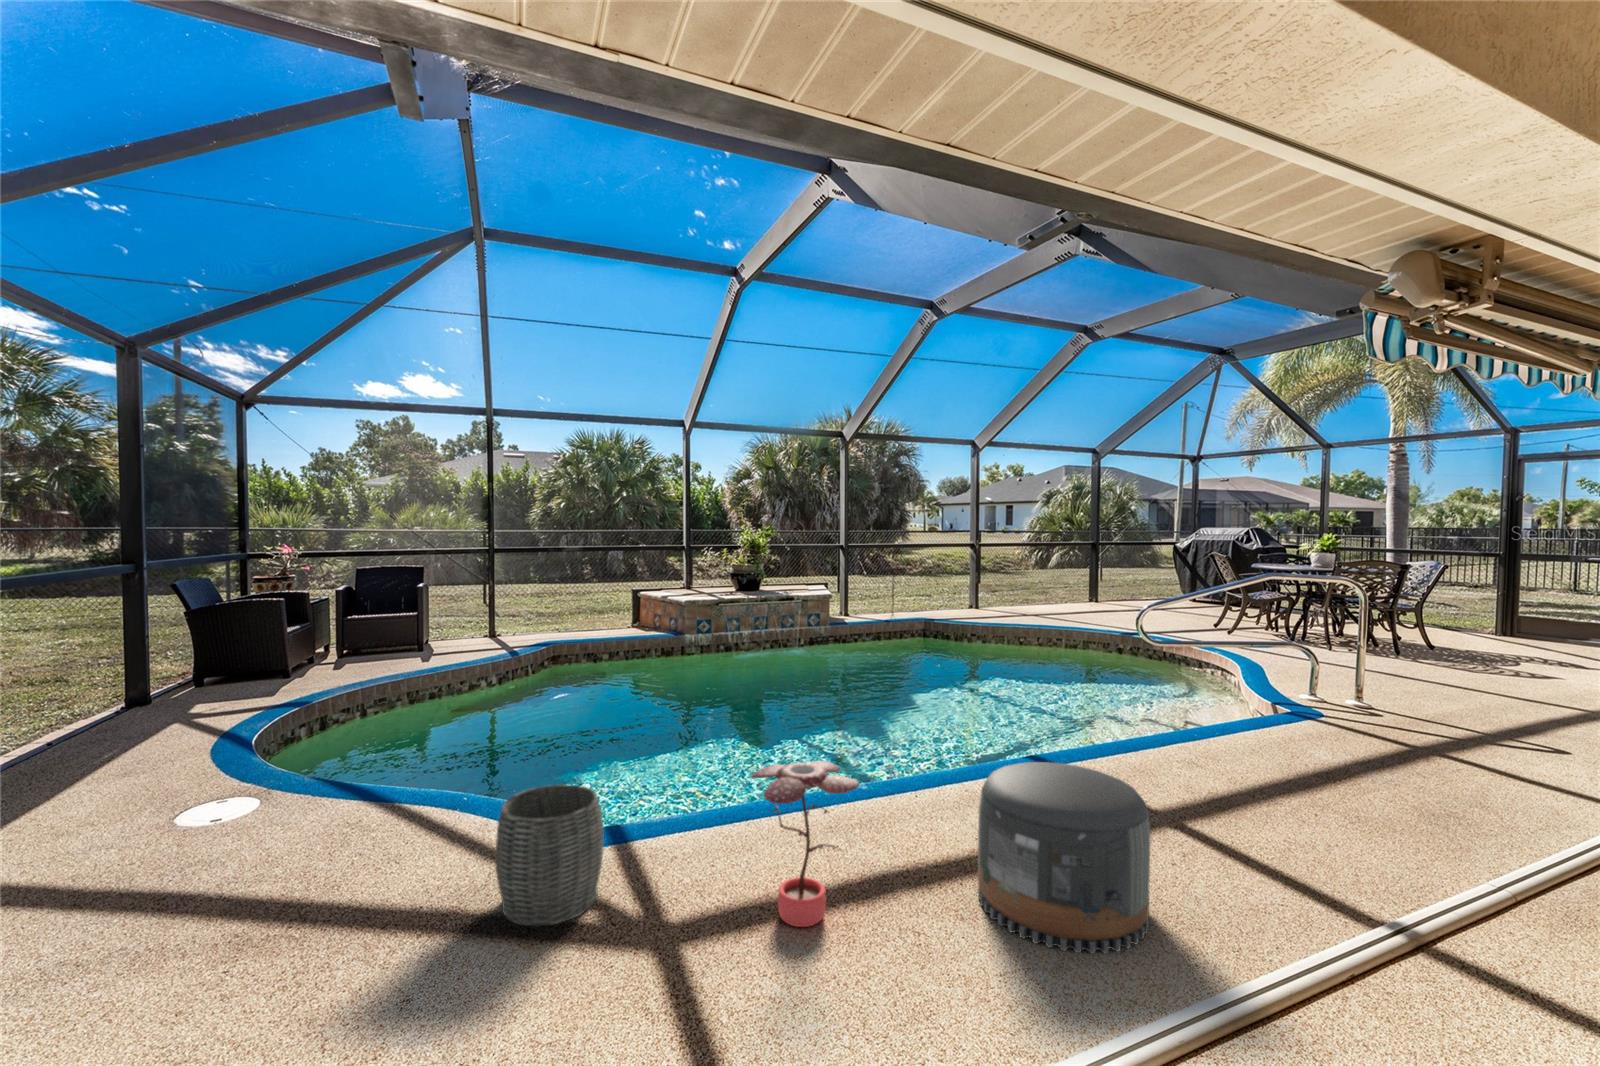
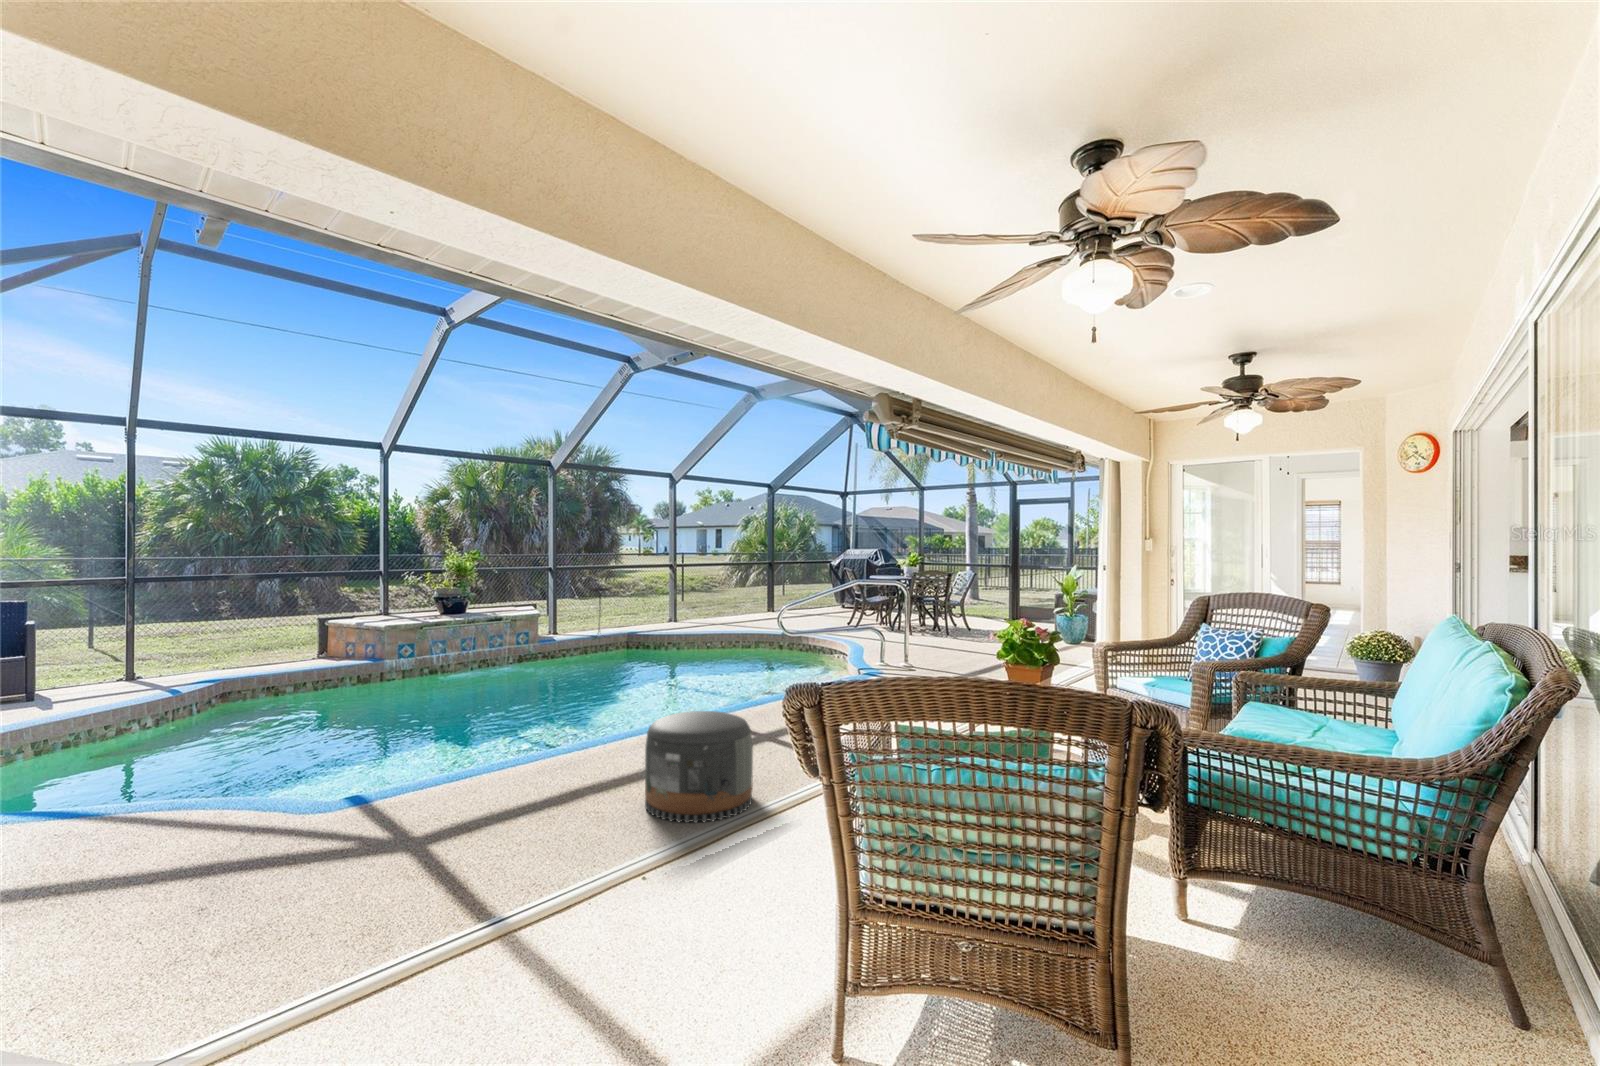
potted plant: present [750,761,860,927] -> none [474,724,559,839]
woven basket: present [496,784,603,926] -> none [247,765,346,874]

